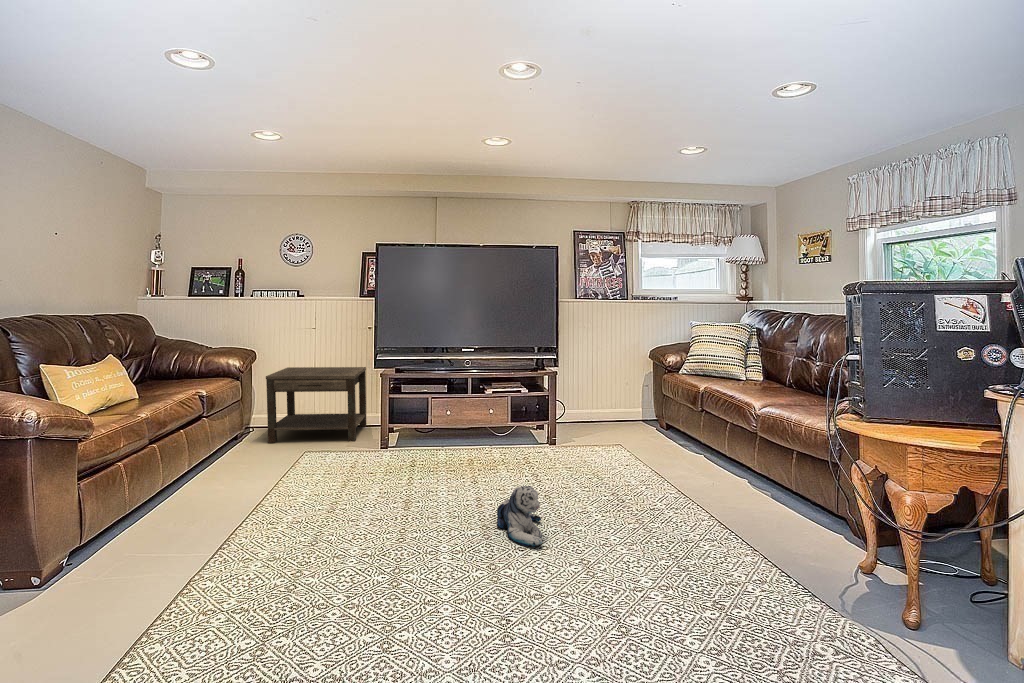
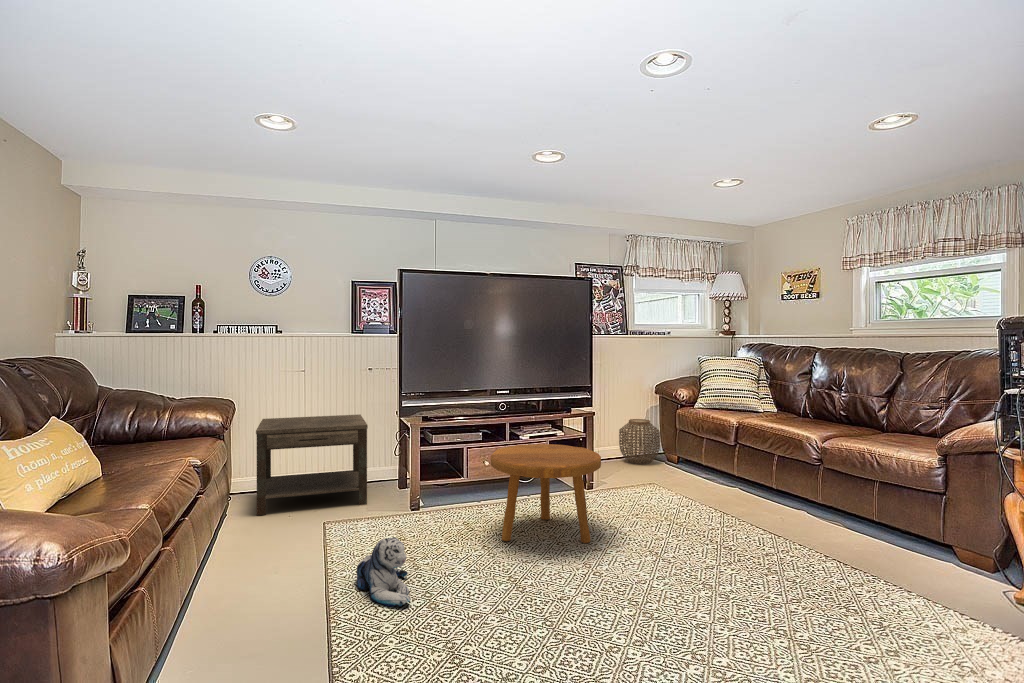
woven basket: none [609,382,649,425] -> present [619,419,660,464]
footstool: none [418,399,515,486] -> present [490,444,601,543]
plush toy: present [497,486,543,547] -> present [357,537,410,607]

